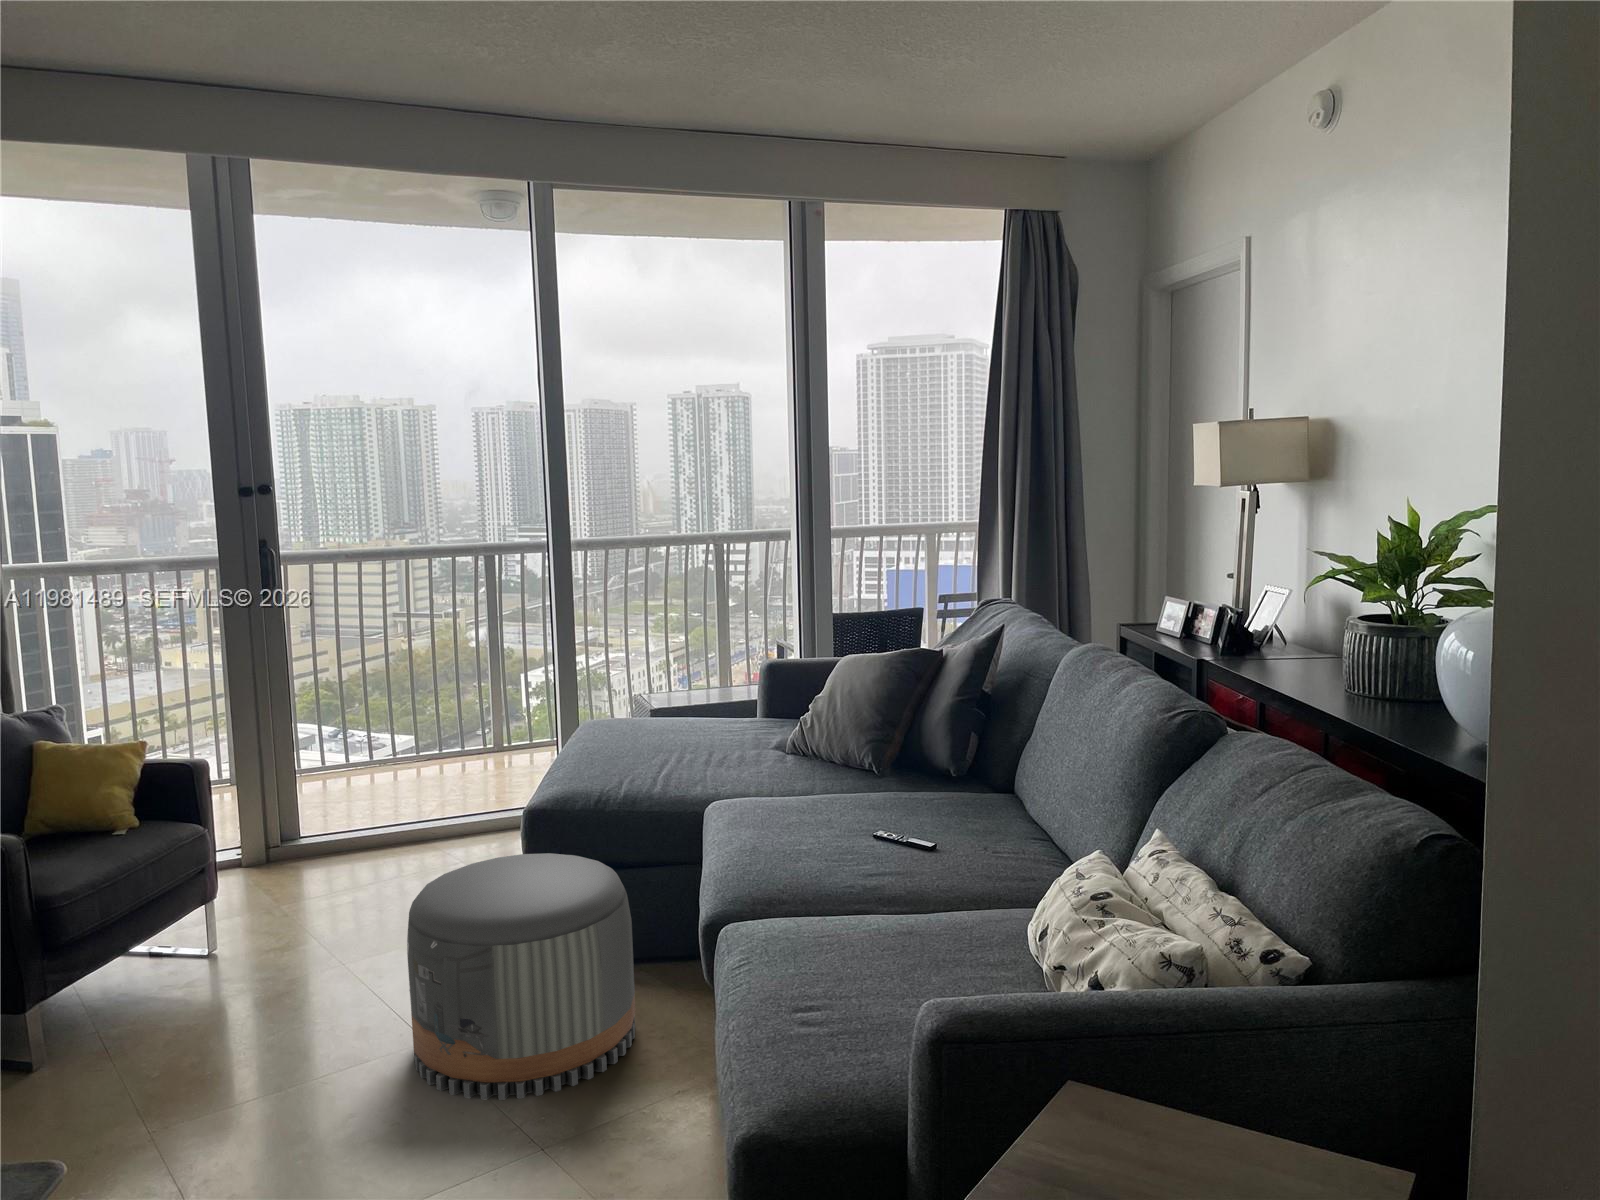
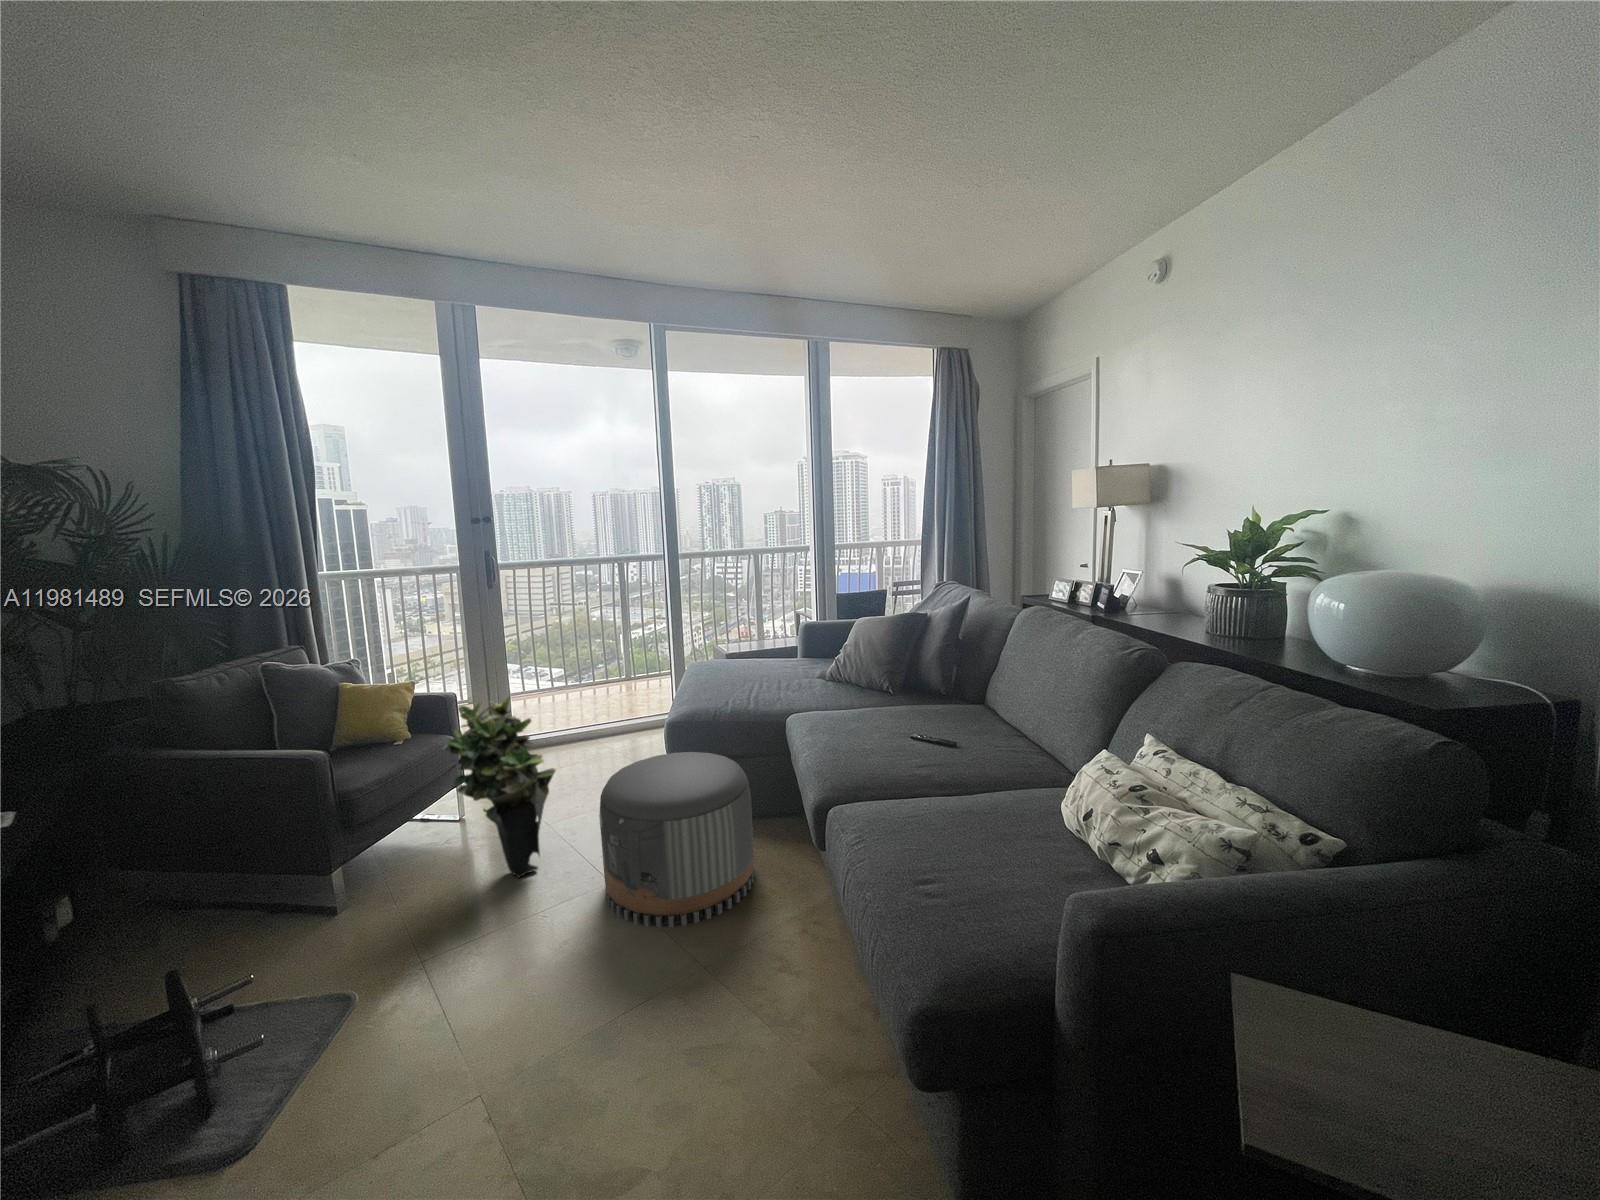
potted plant: none [184,766,351,1033] -> present [443,697,556,877]

